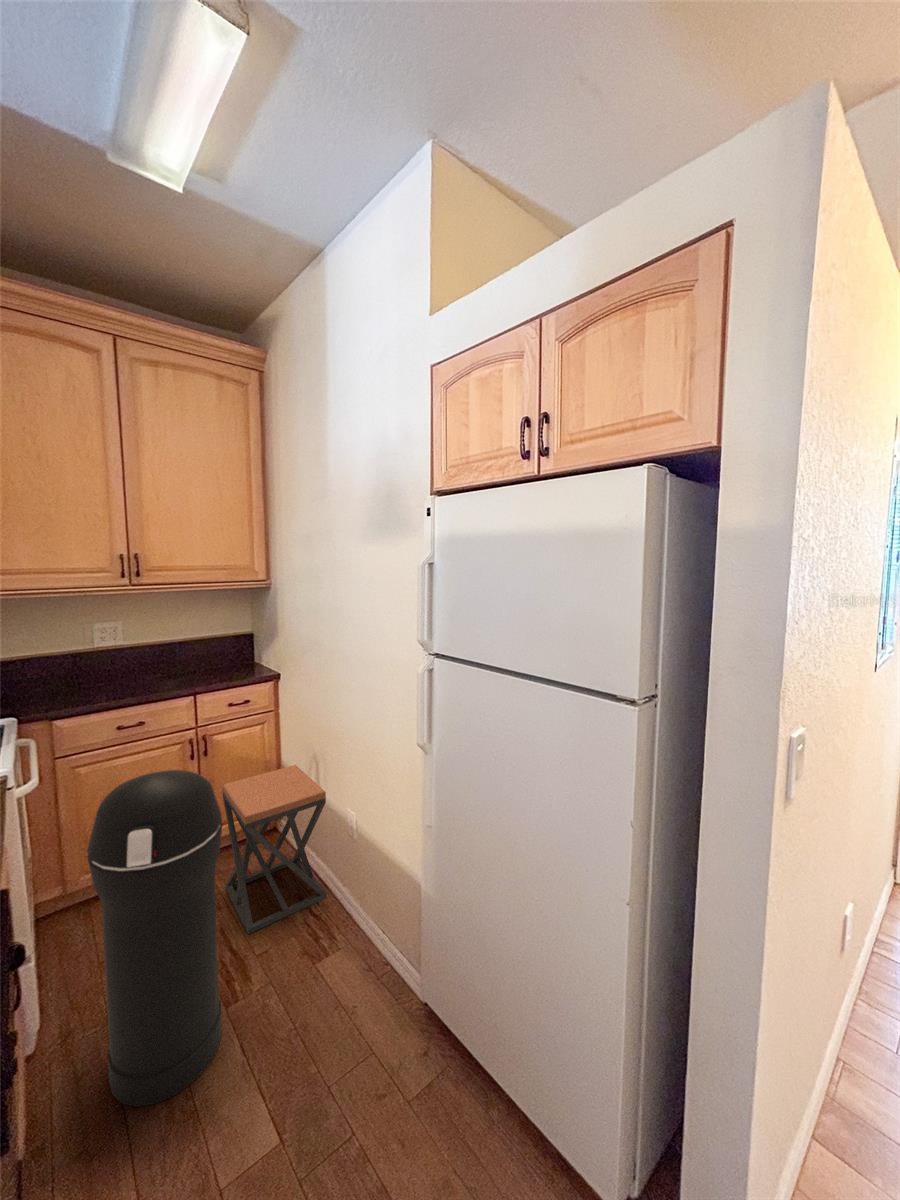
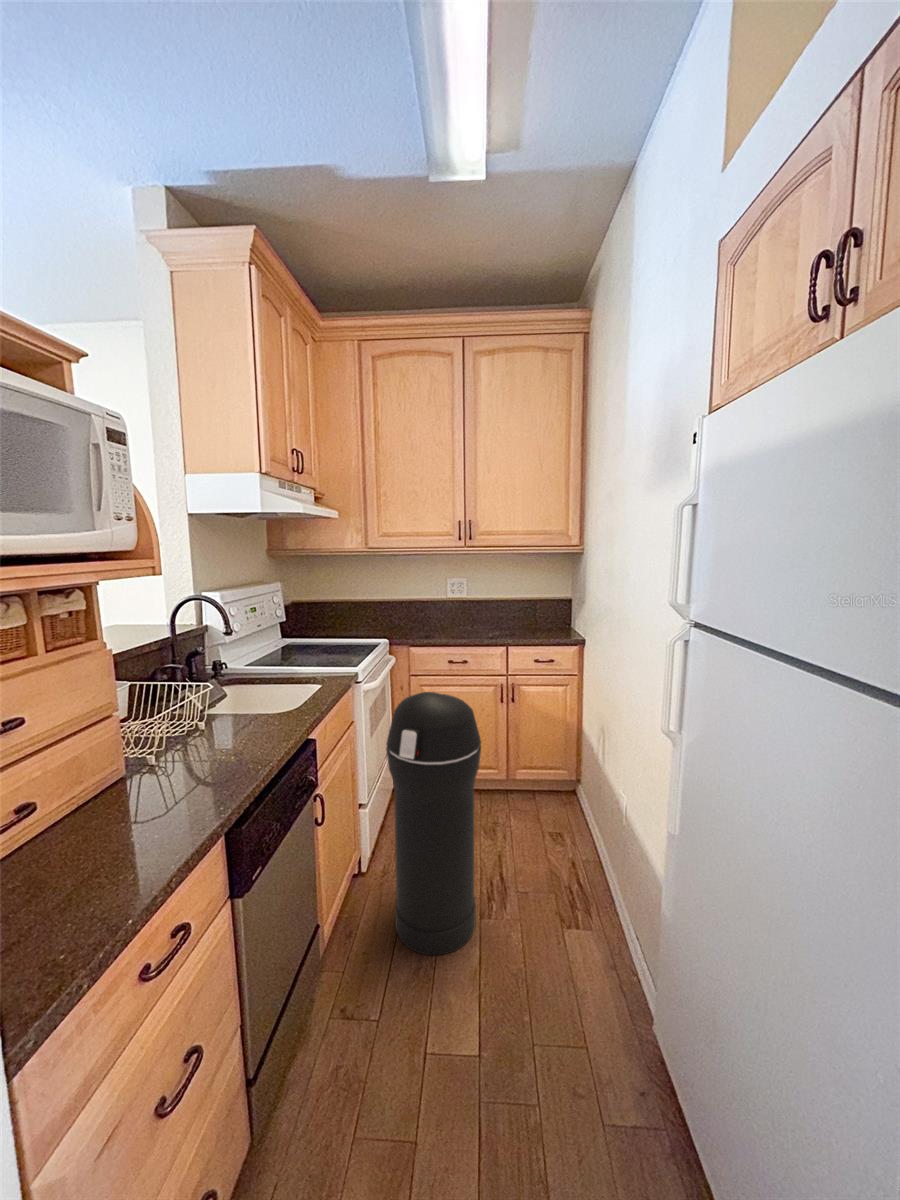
stool: present [222,765,327,934] -> none [515,729,602,873]

